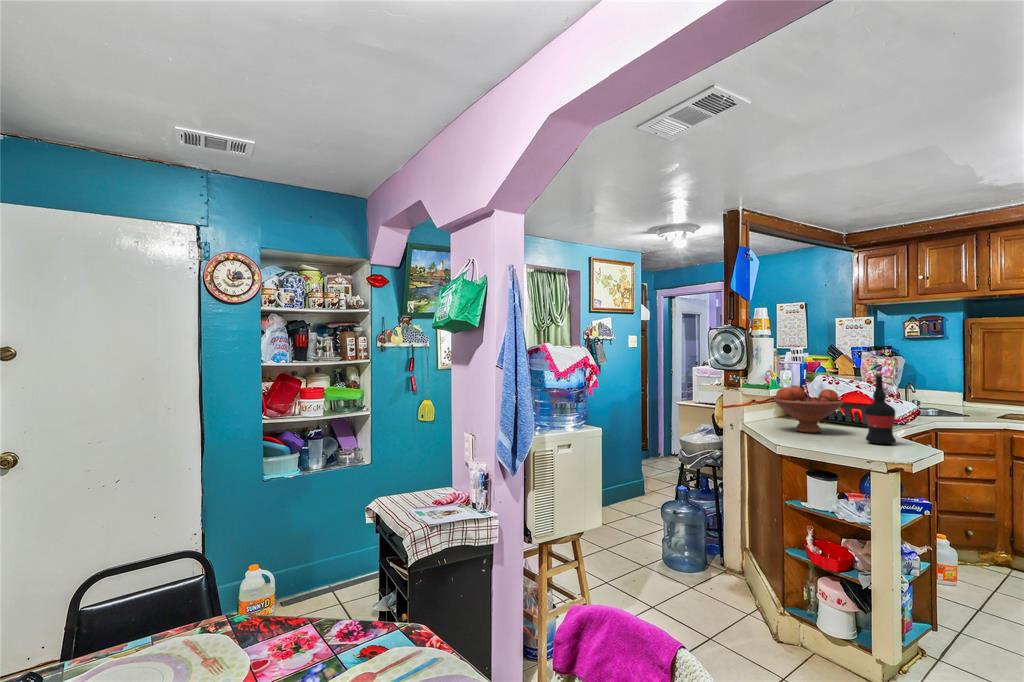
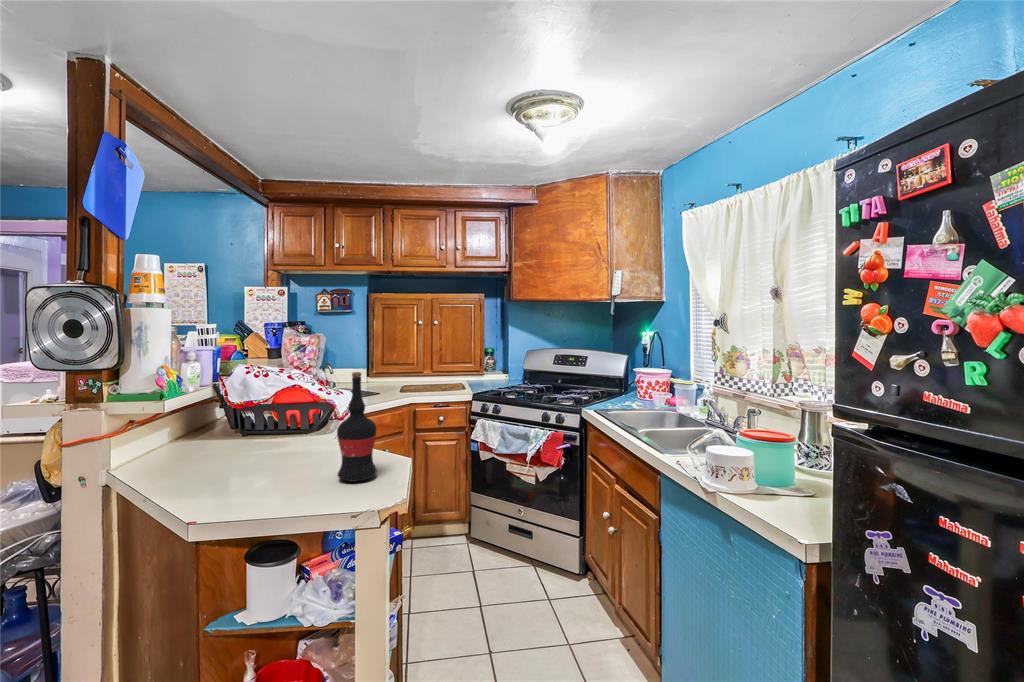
fruit bowl: present [774,386,844,433] -> none [177,395,296,477]

